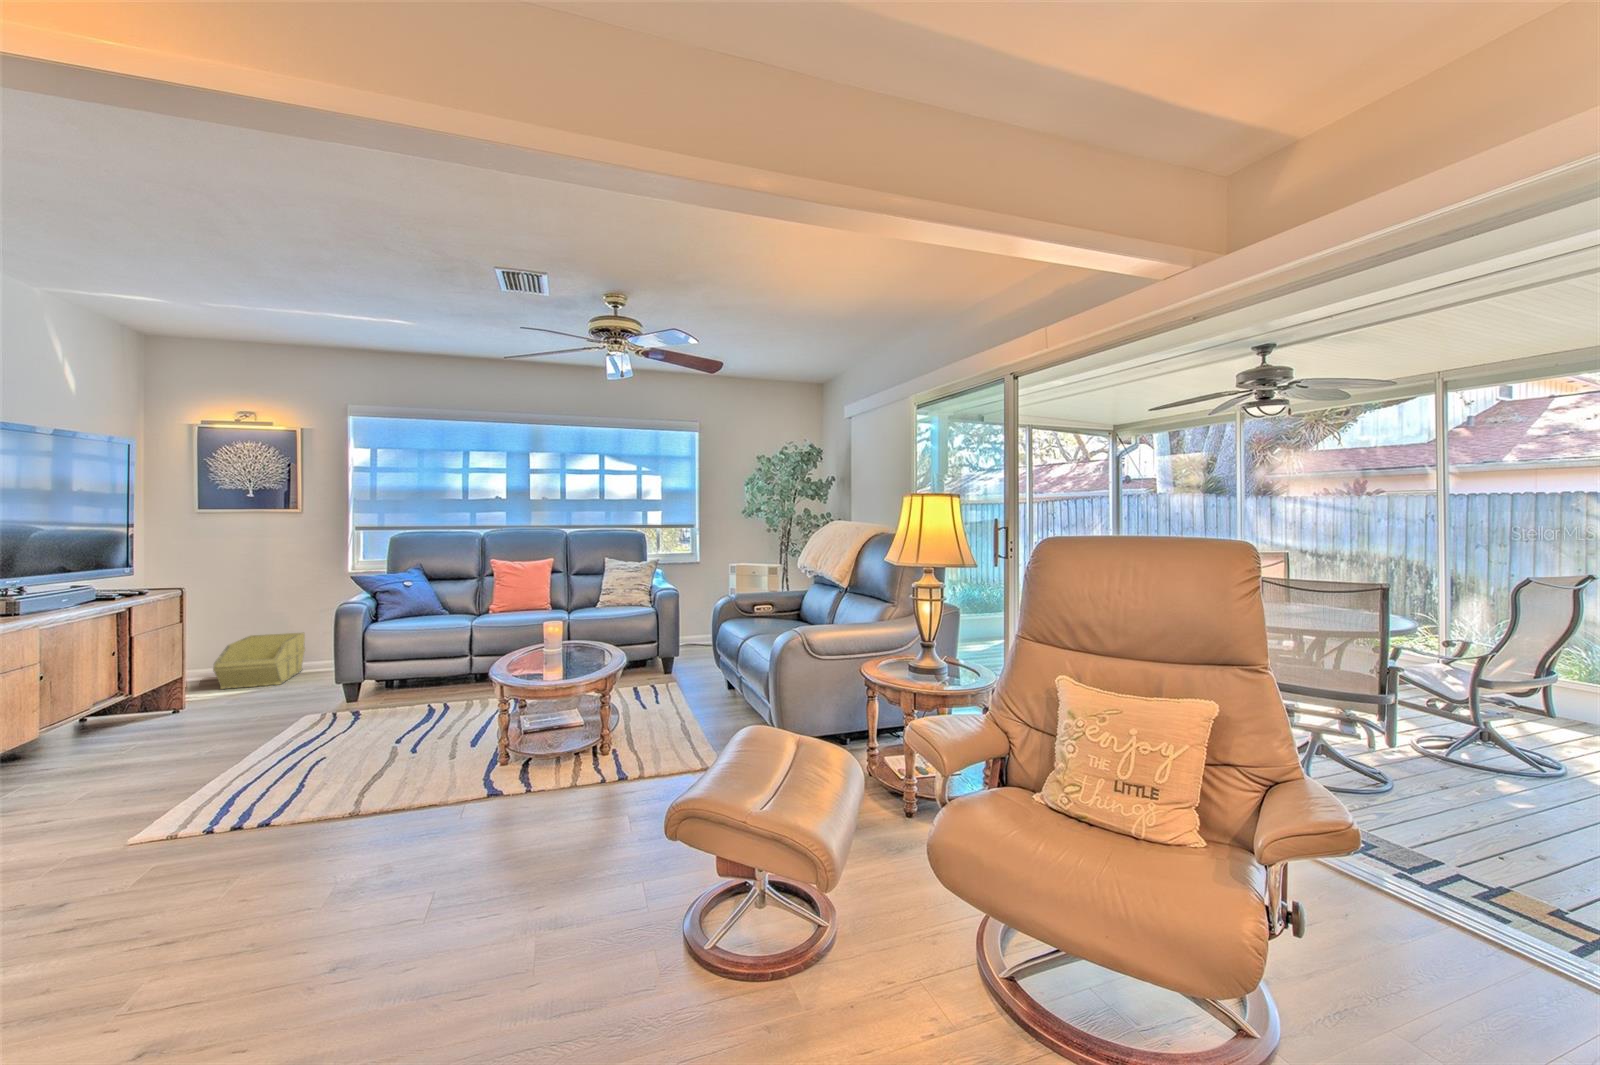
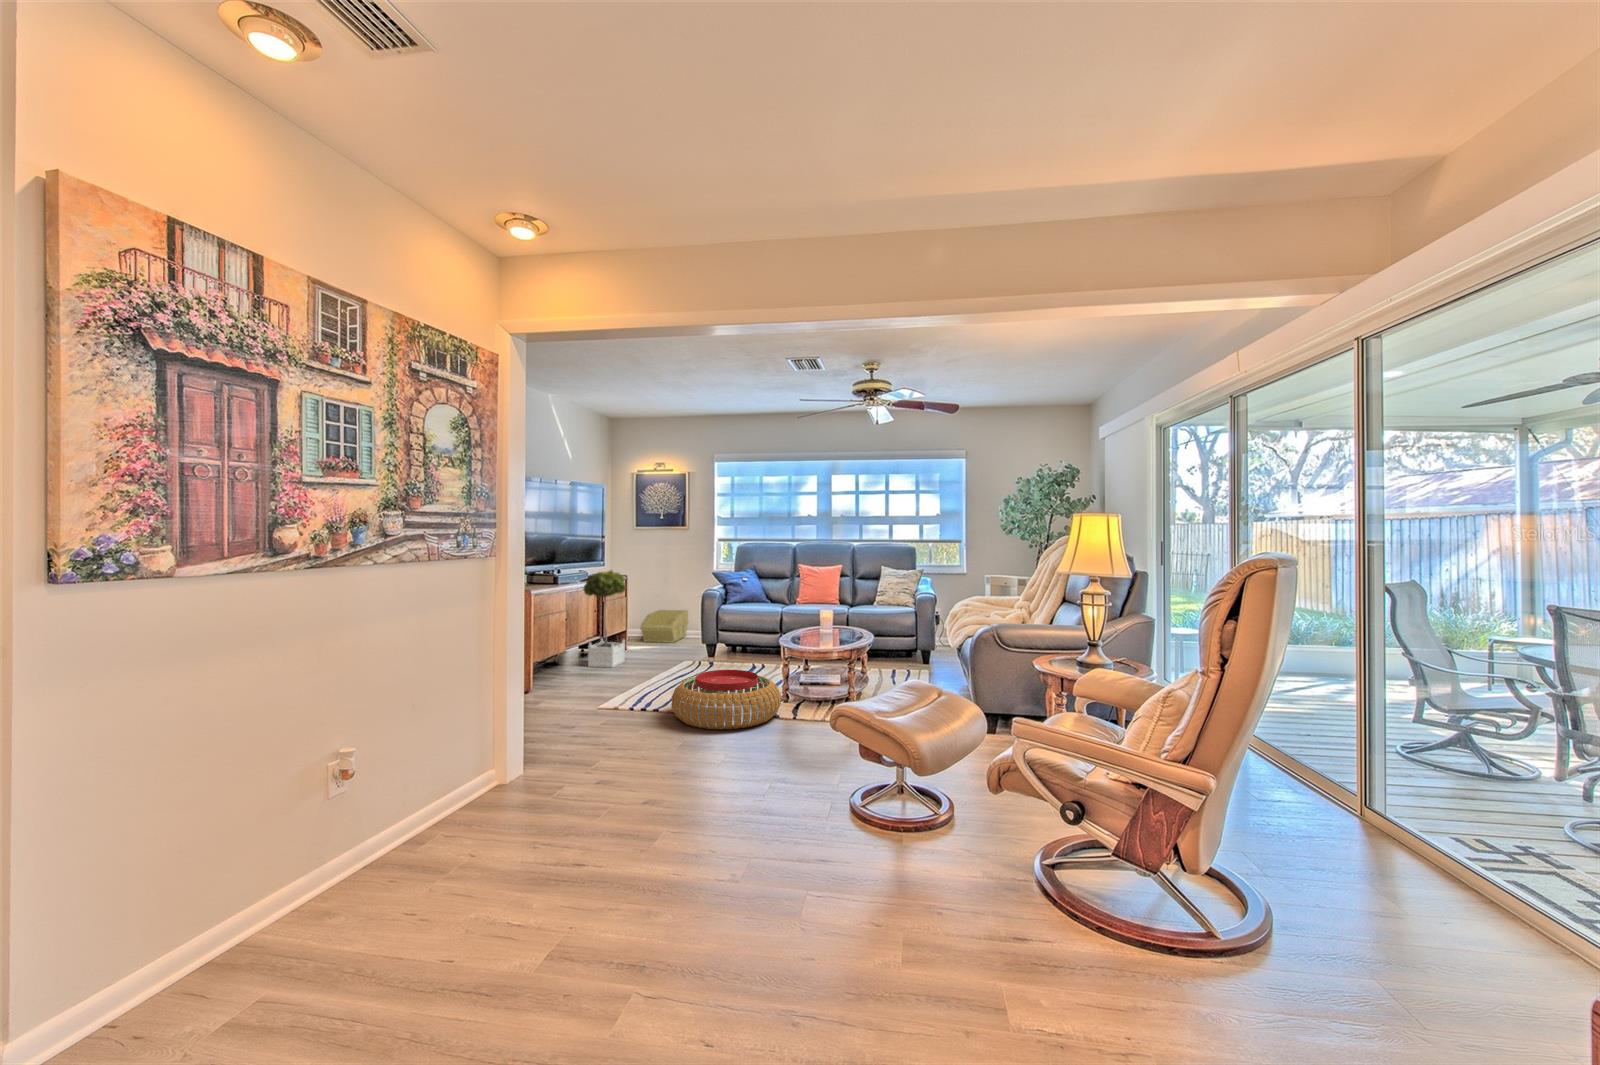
potted tree: none [78,581,182,754] -> present [584,570,626,668]
pouf: none [299,731,506,846] -> present [671,670,781,729]

